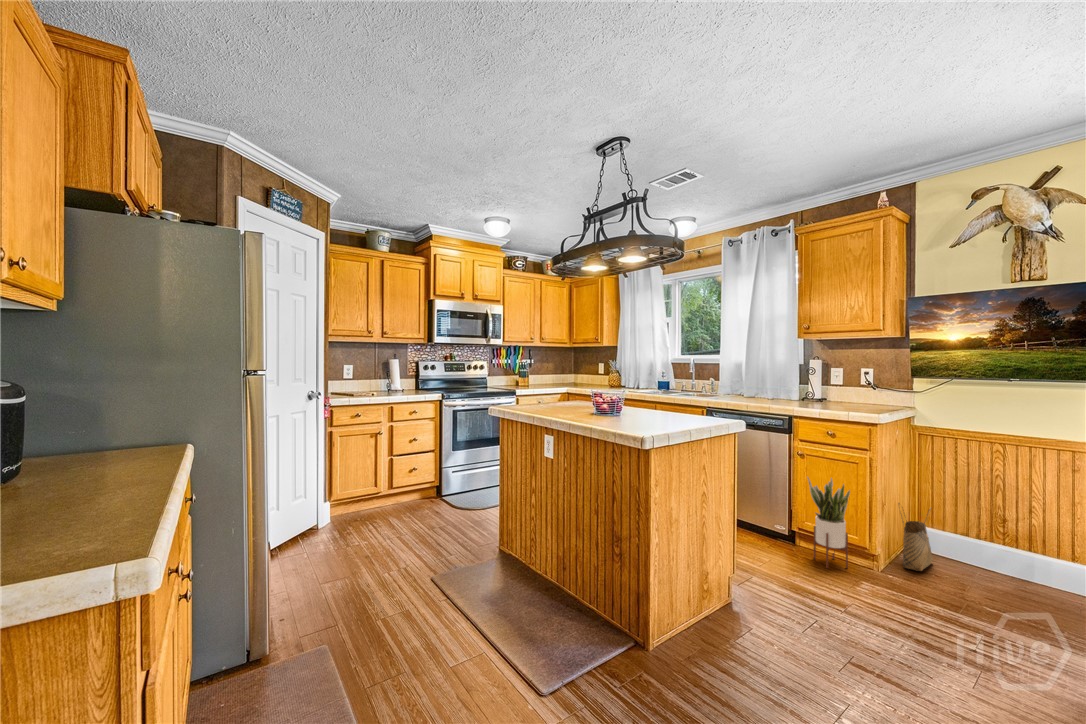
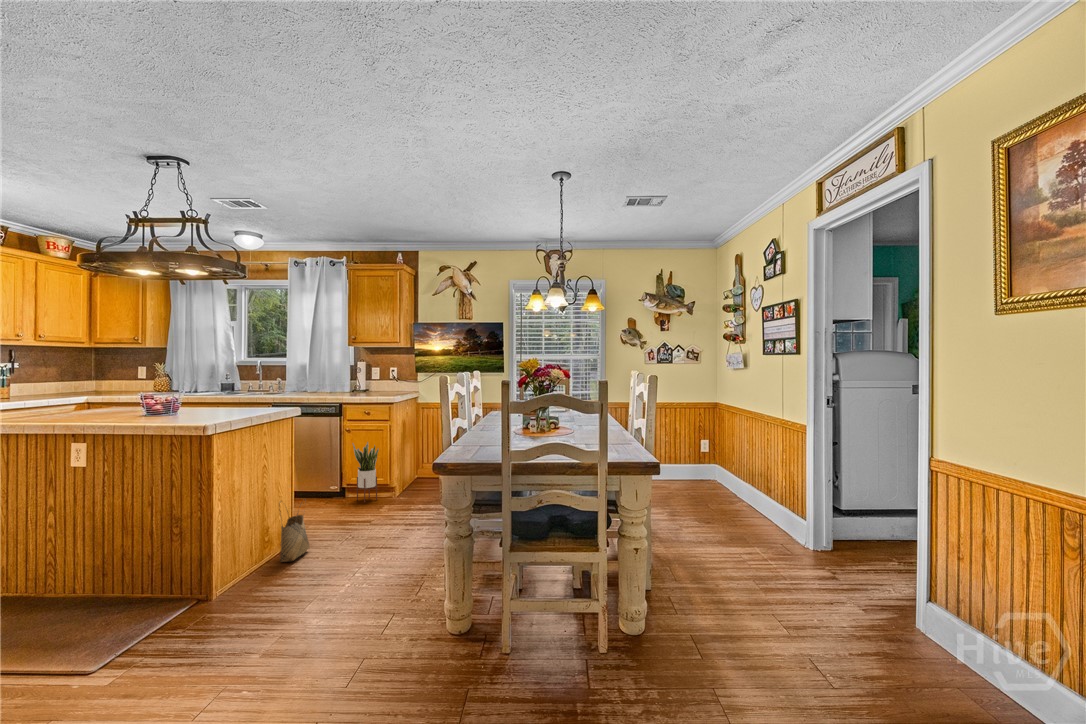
woven basket: present [898,503,933,571] -> present [279,503,310,562]

